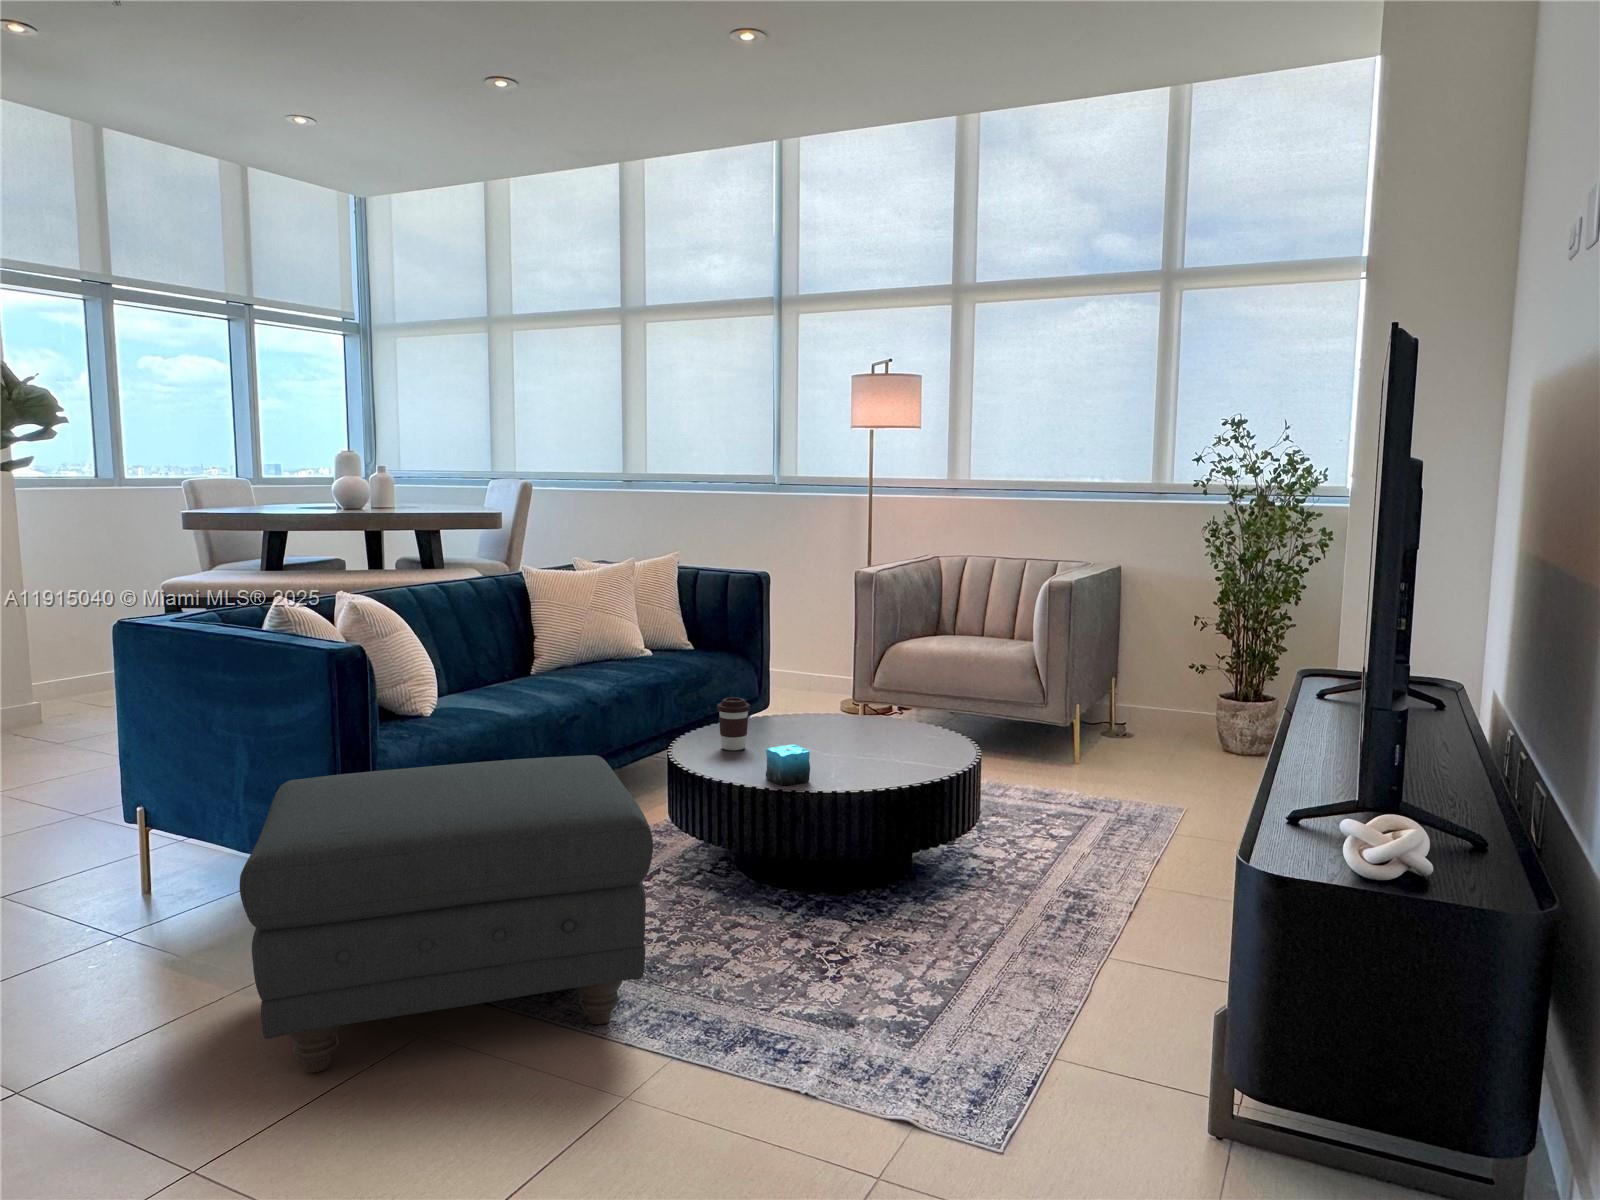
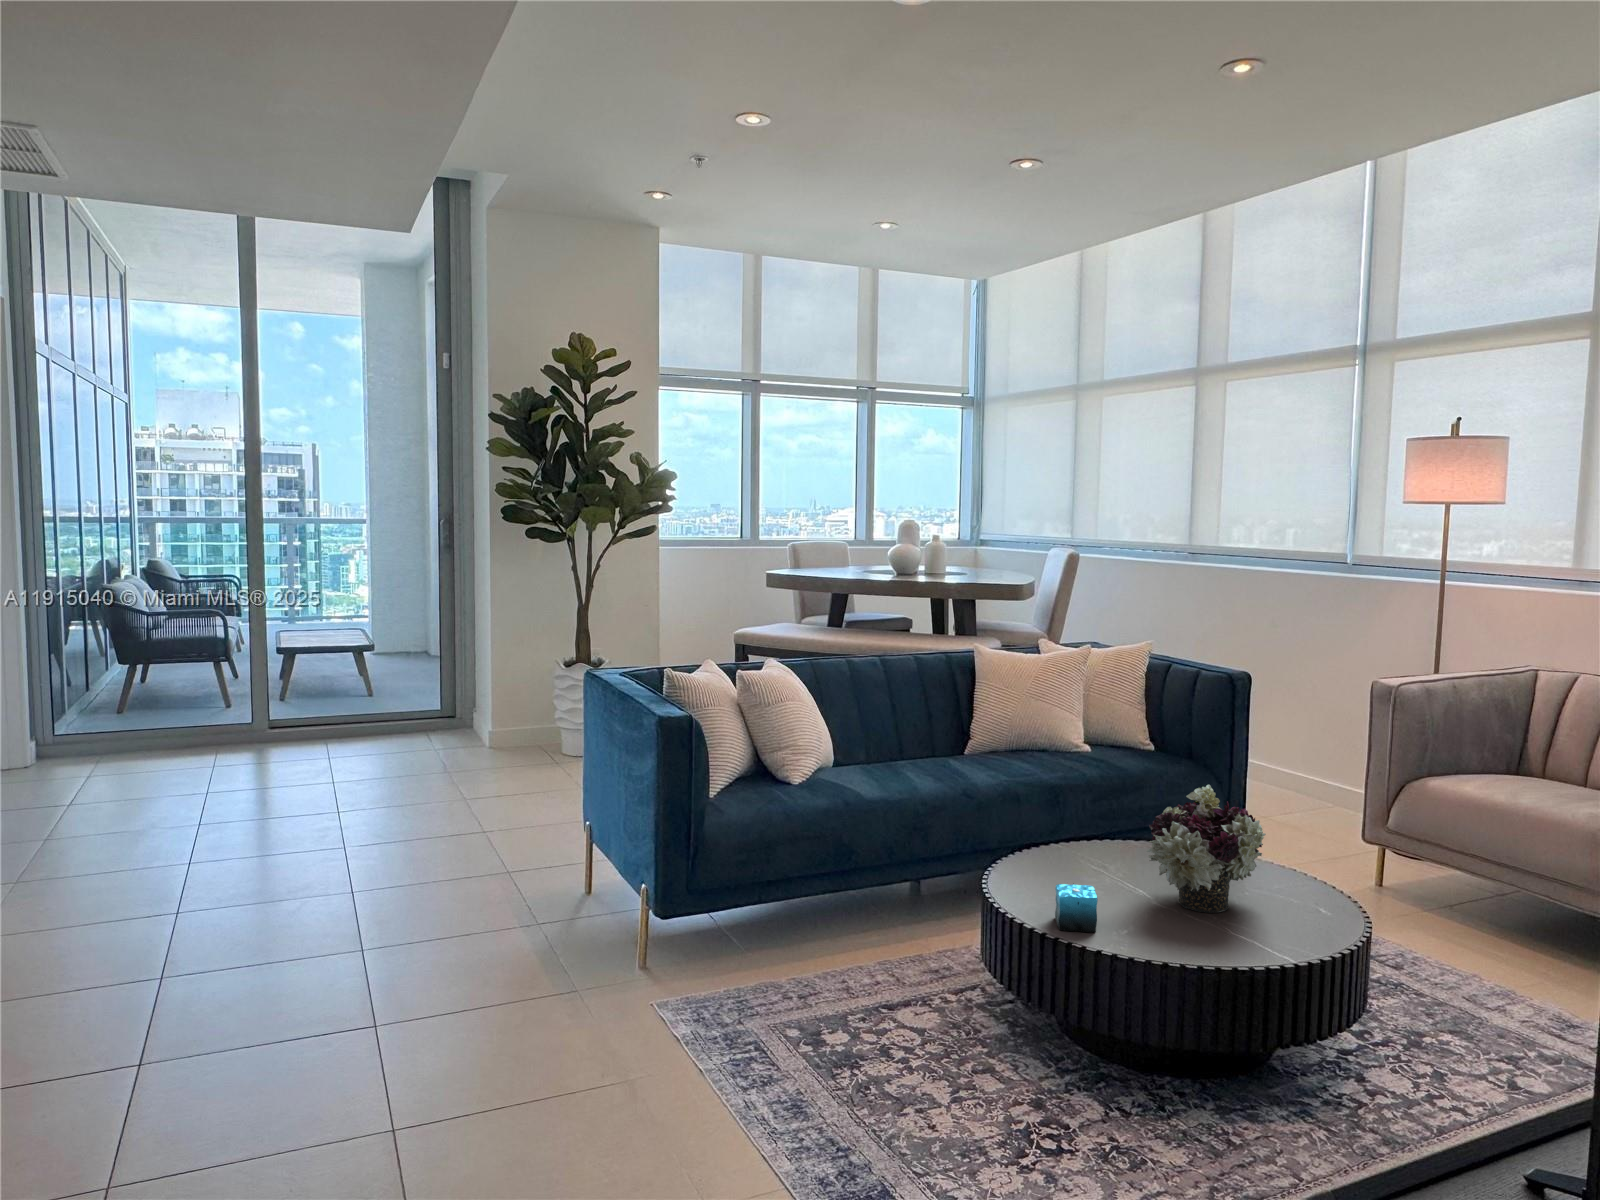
flower arrangement: none [808,649,899,754] -> present [1147,785,1266,913]
coffee cup: present [717,697,750,750] -> none [1055,818,1092,878]
ottoman: present [240,755,653,1072] -> none [490,829,873,1123]

